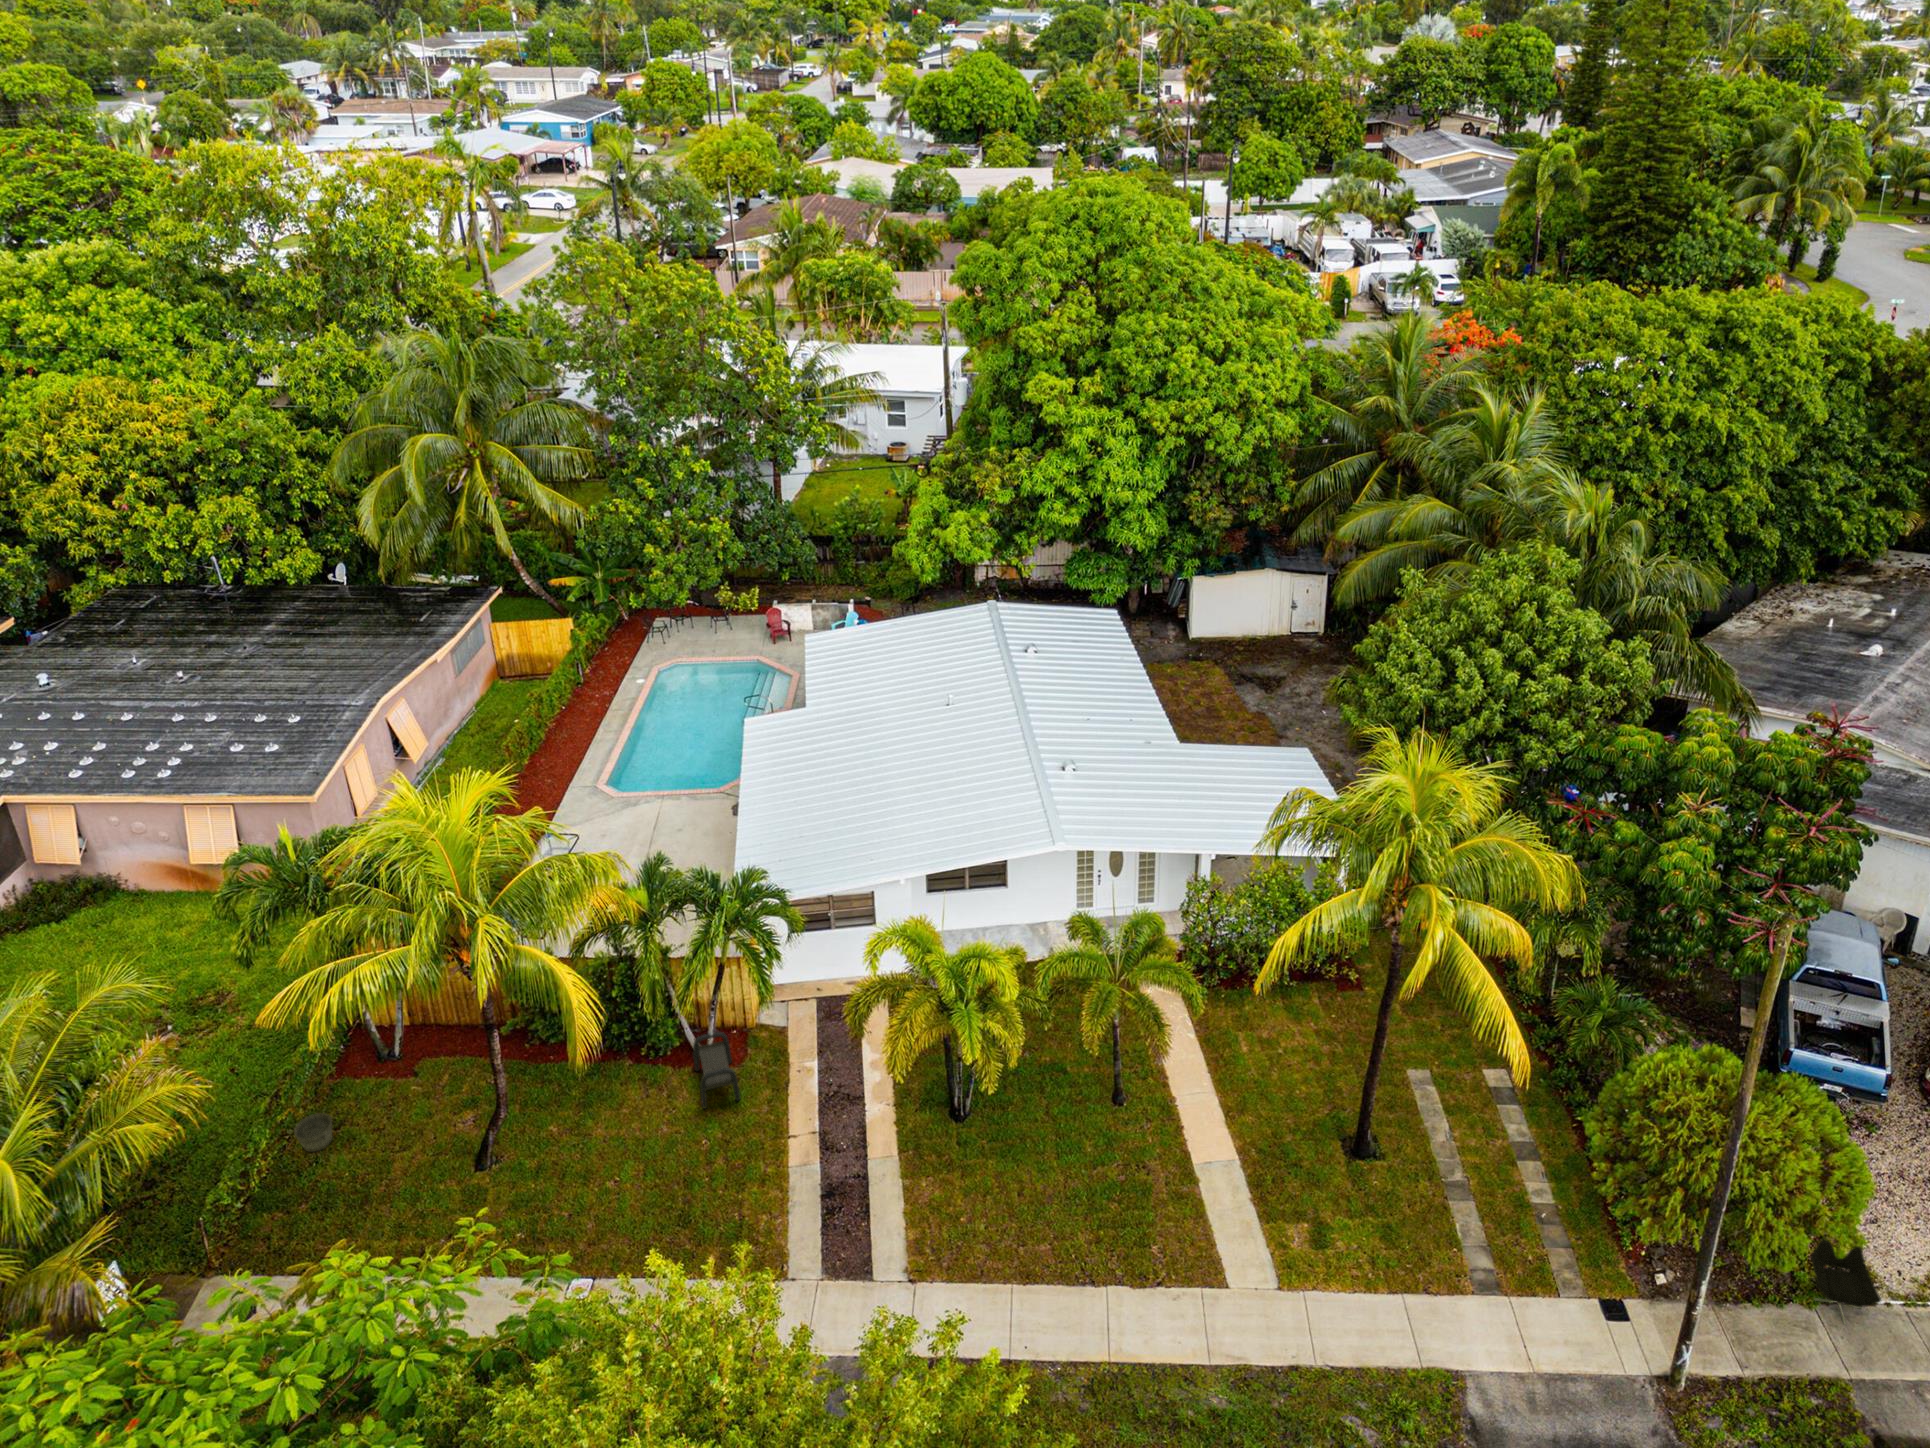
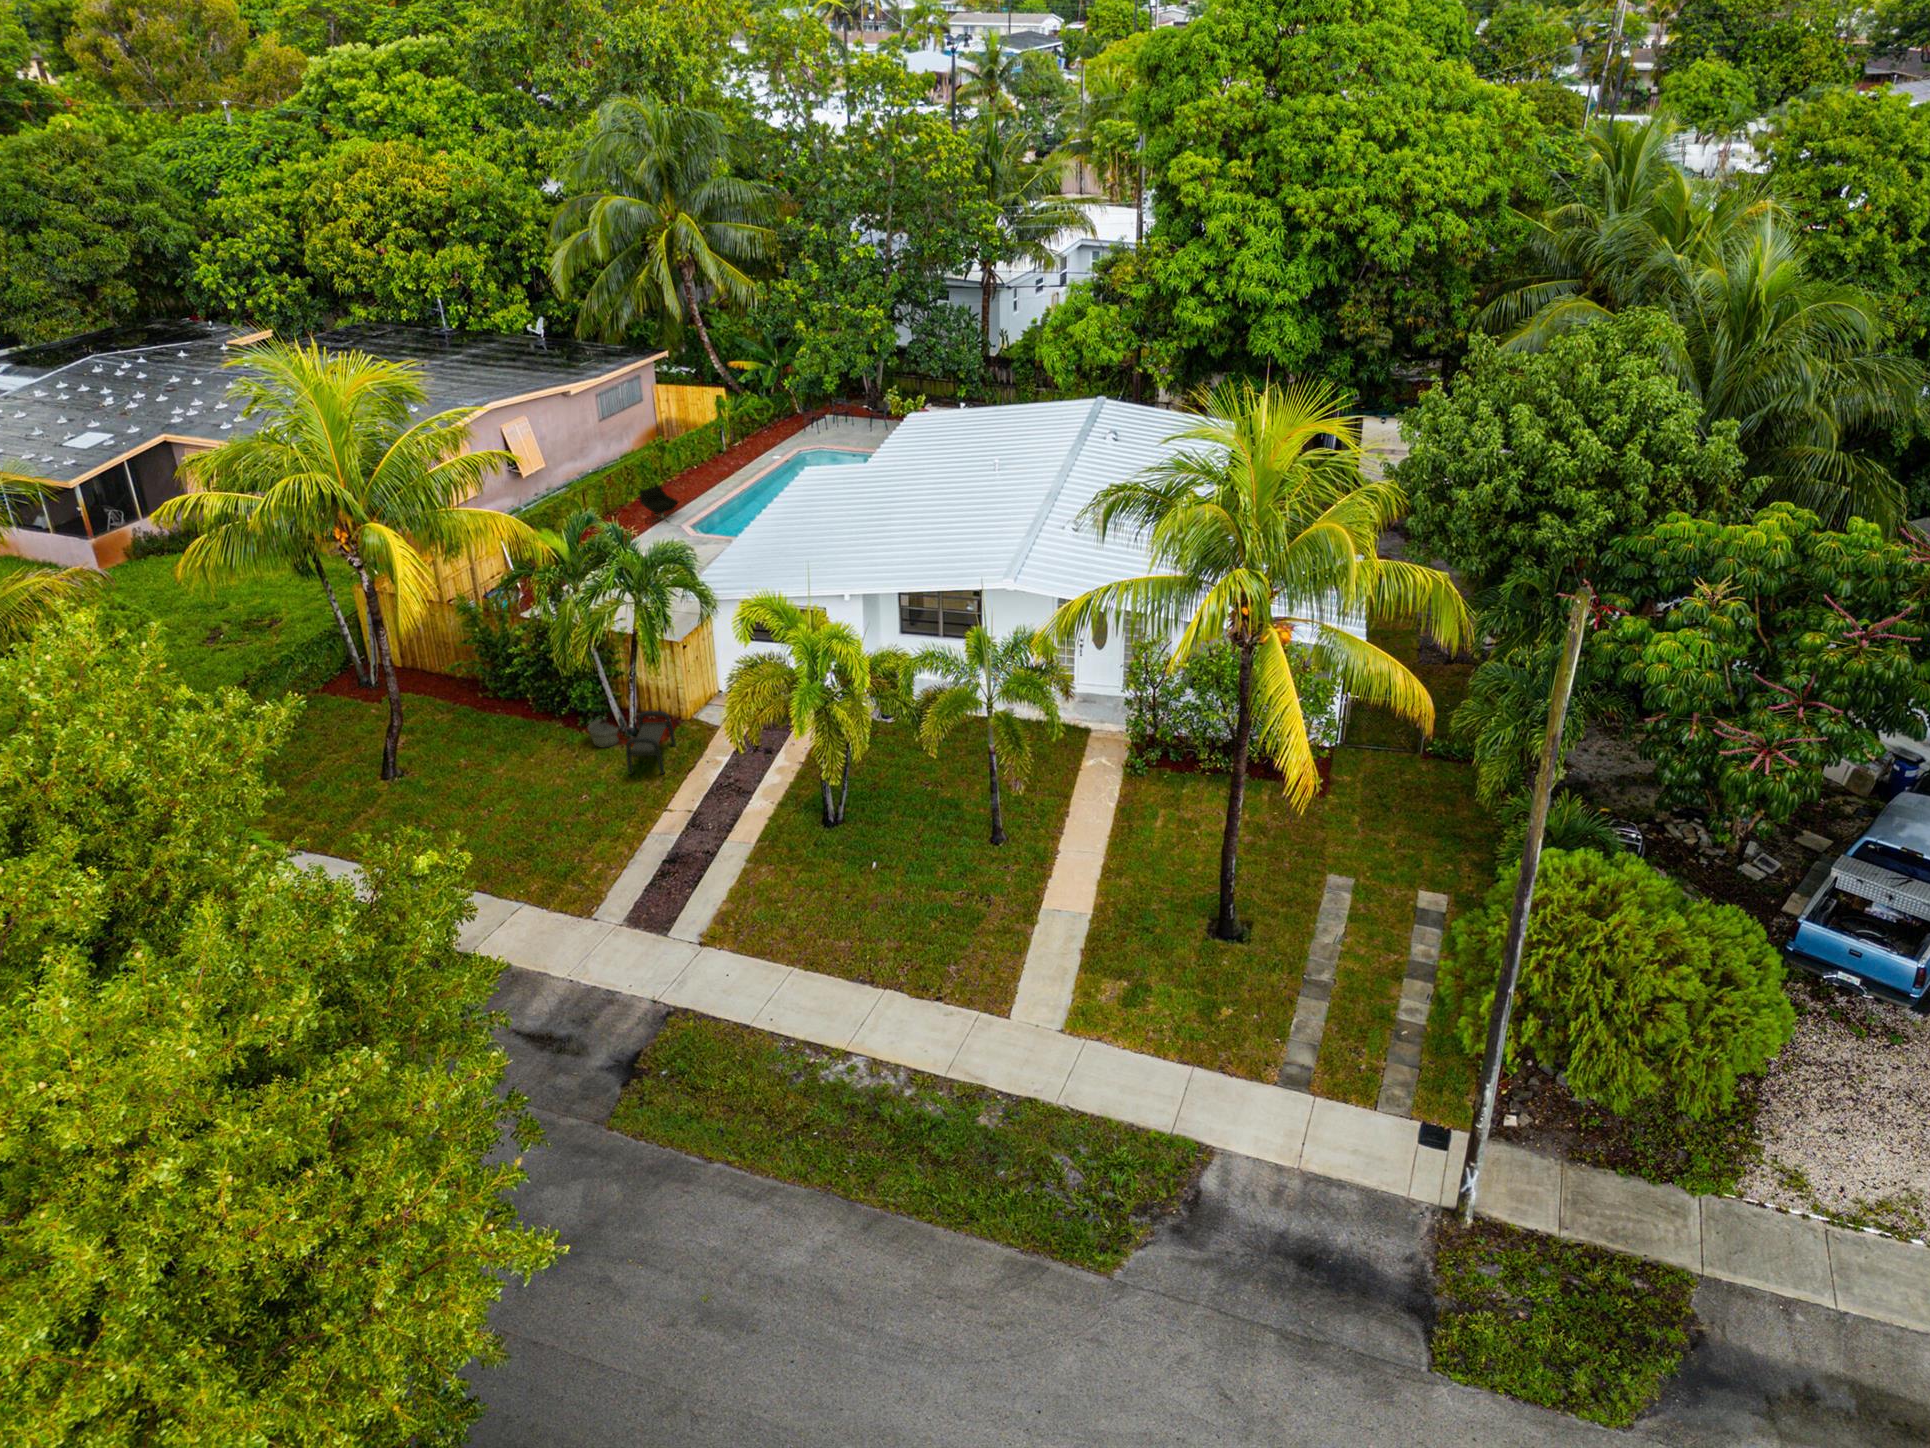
wooden bucket: present [294,1113,332,1152] -> present [588,719,620,747]
lounge chair: present [1811,1240,1881,1324] -> present [640,486,678,518]

